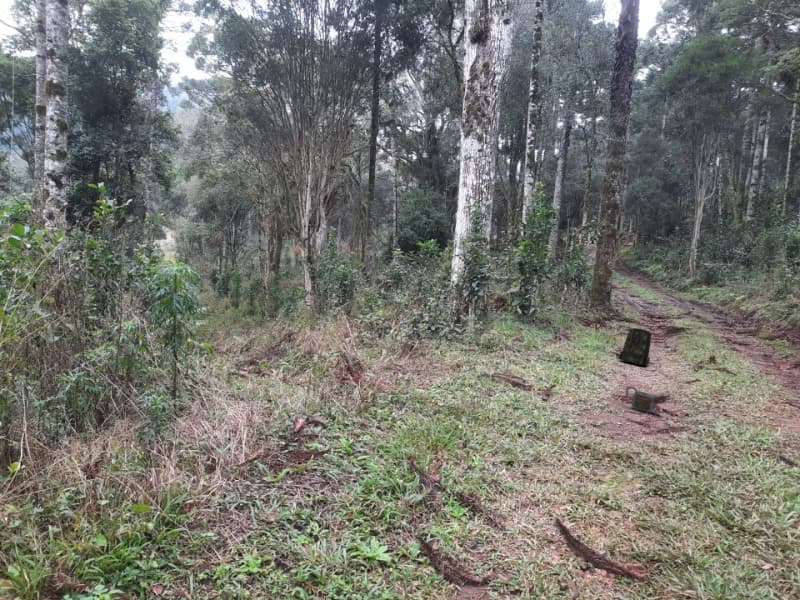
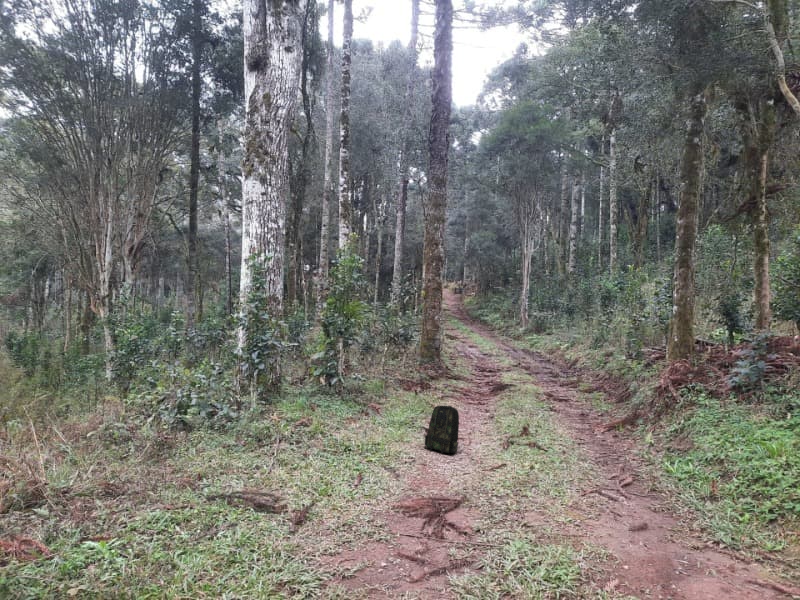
watering can: present [625,386,667,413] -> none [386,532,443,577]

